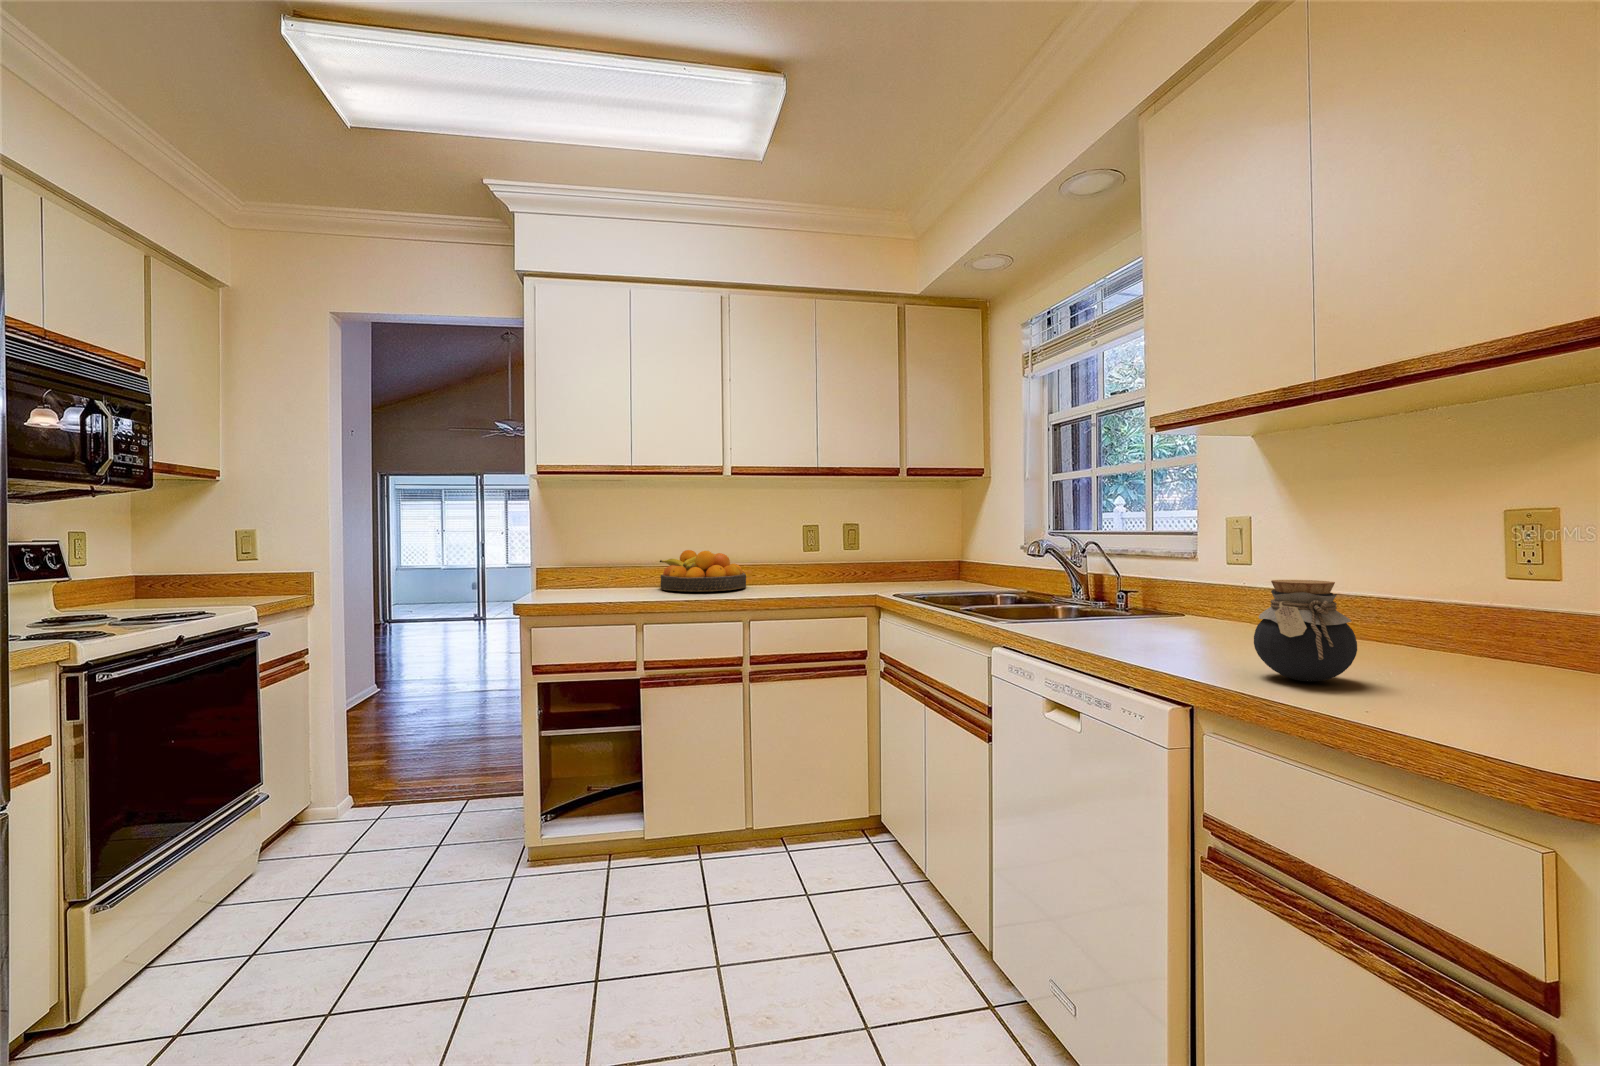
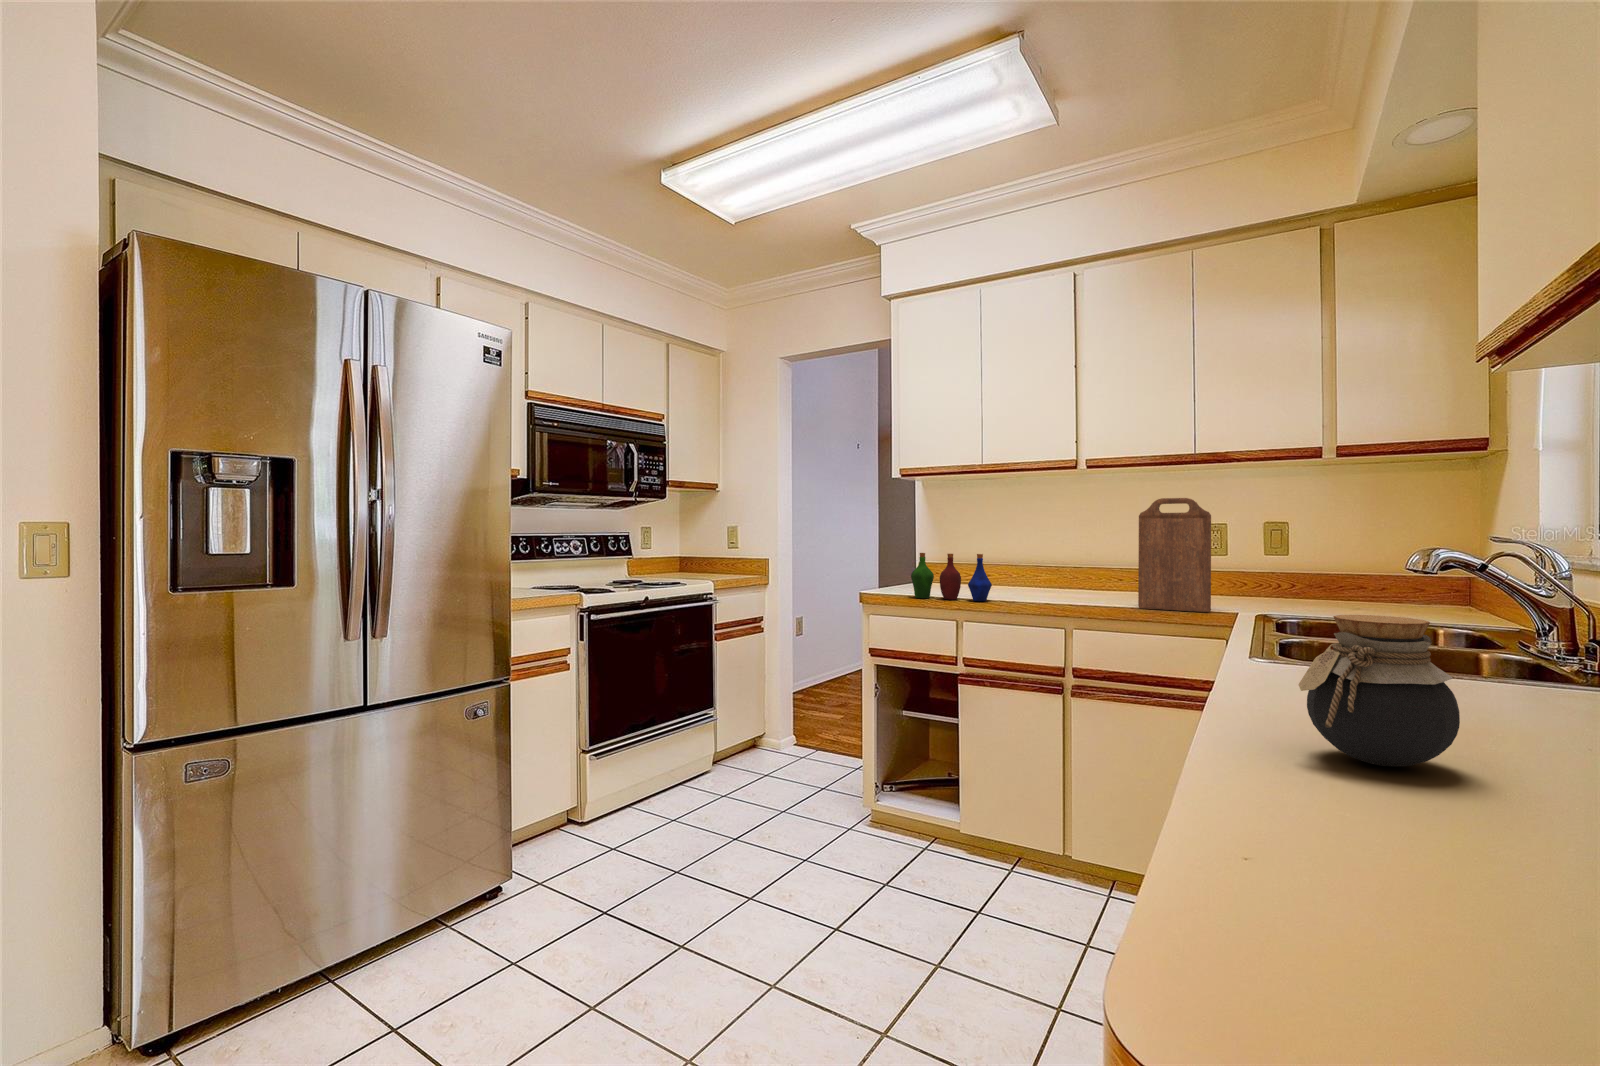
cutting board: none [797,503,851,596] -> present [1138,498,1211,612]
fruit bowl: present [660,550,746,592] -> none [1010,550,1107,595]
bottle: none [582,555,671,604] -> present [911,553,992,601]

